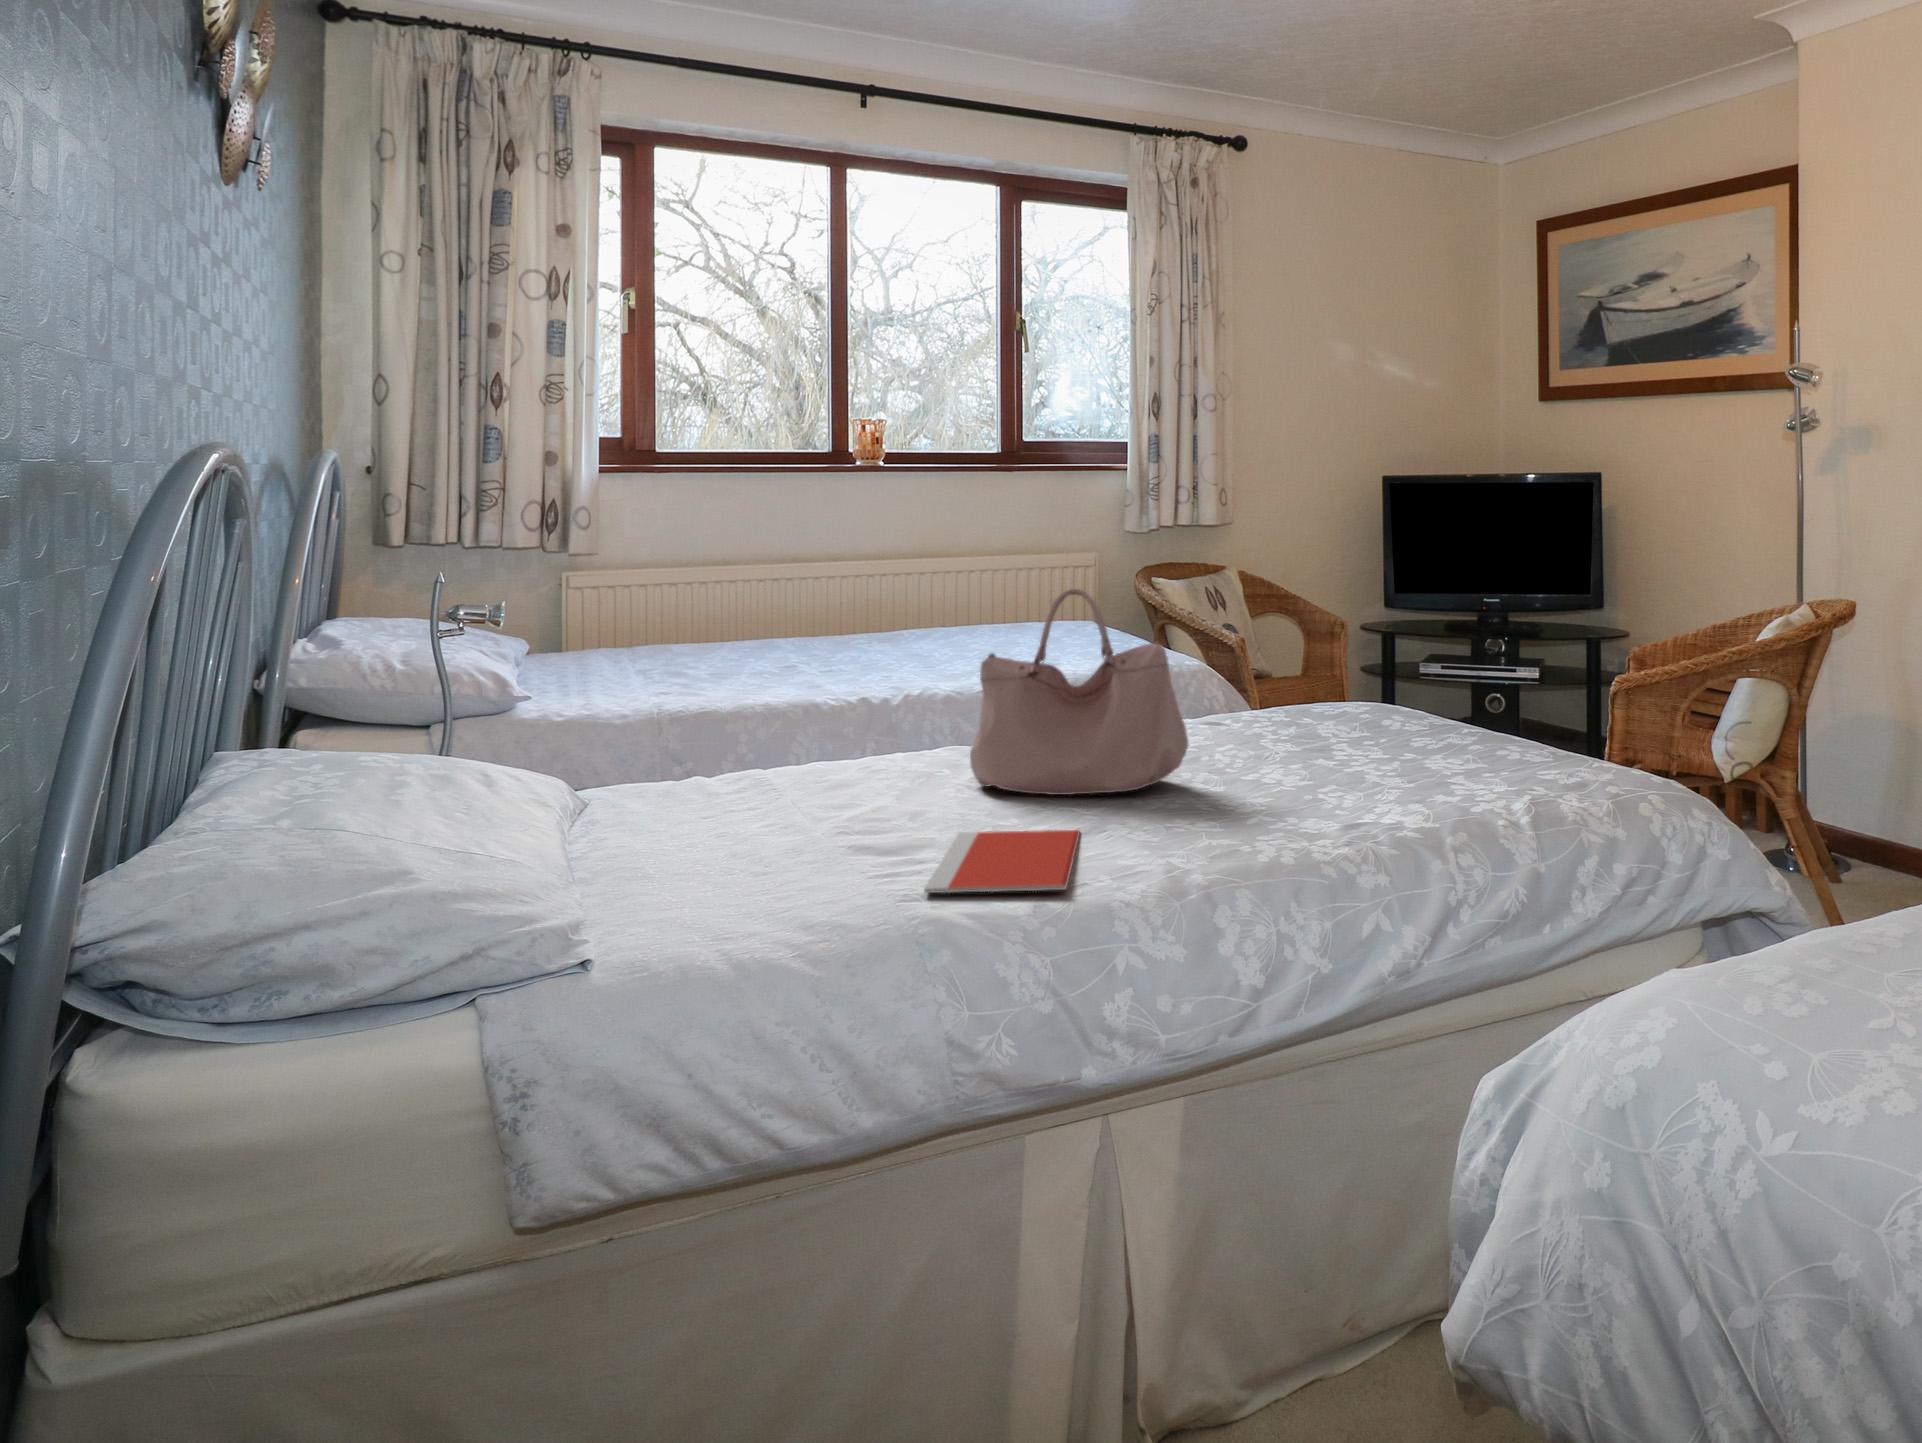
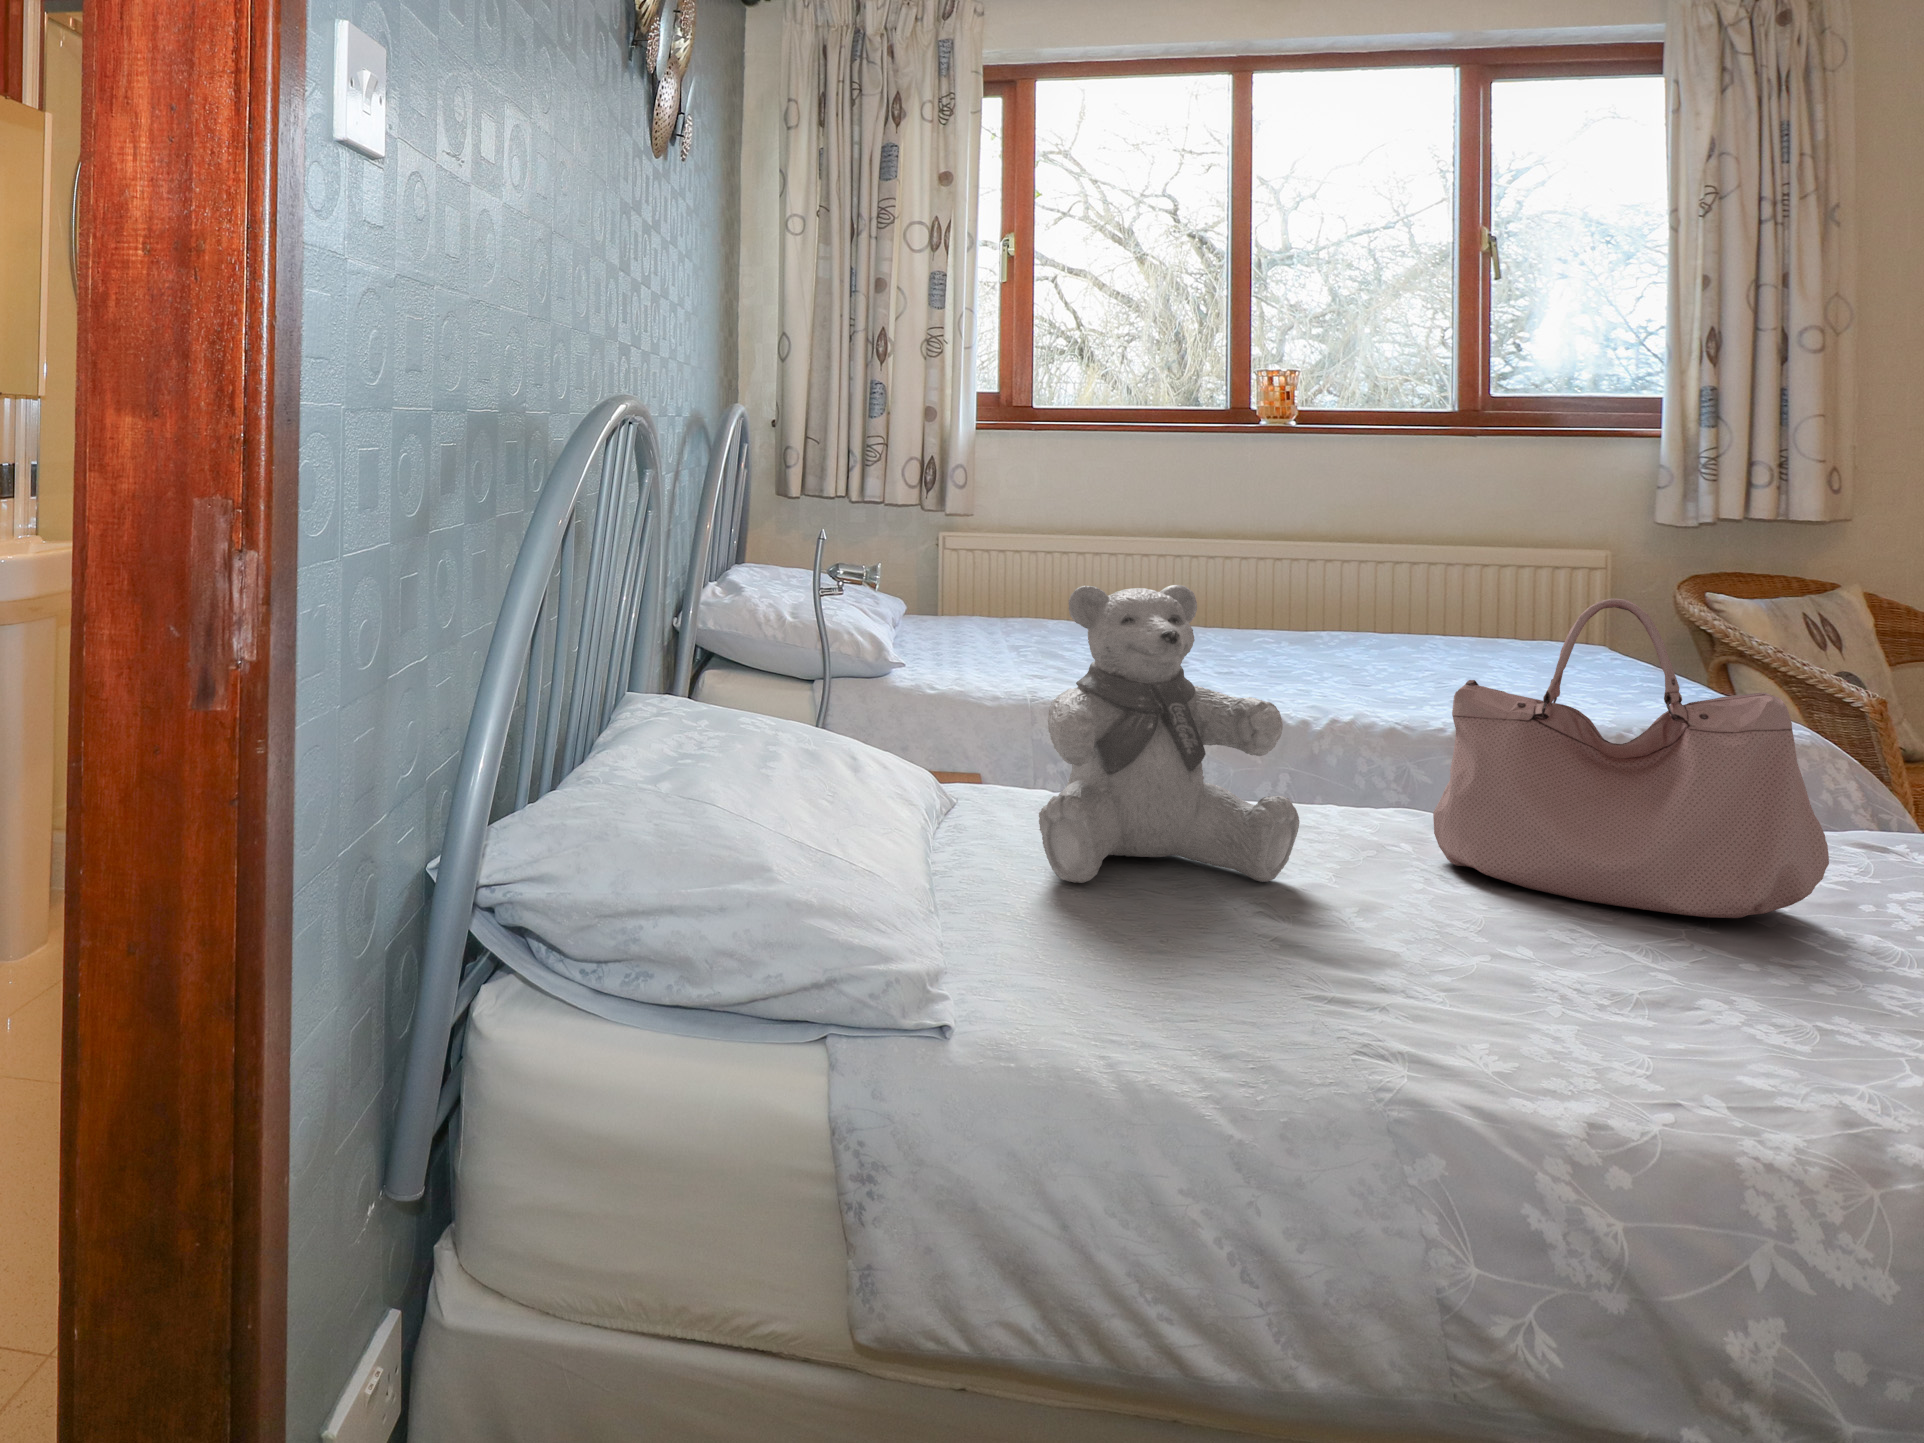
teddy bear: none [666,599,874,847] -> present [1039,585,1300,883]
notebook: present [924,830,1080,893] -> none [1388,932,1638,1082]

